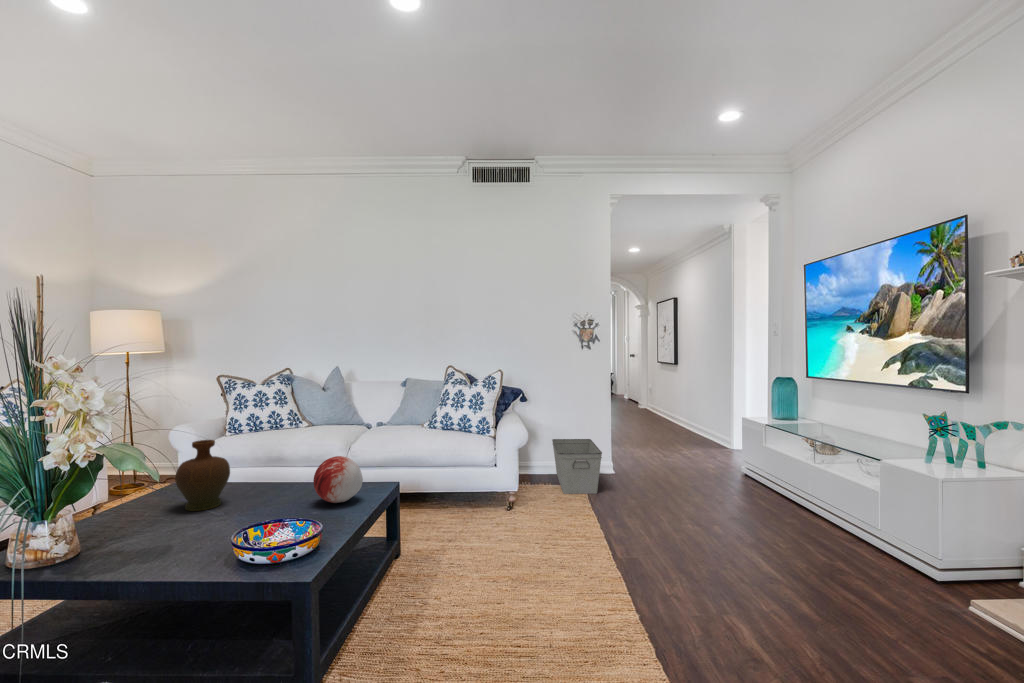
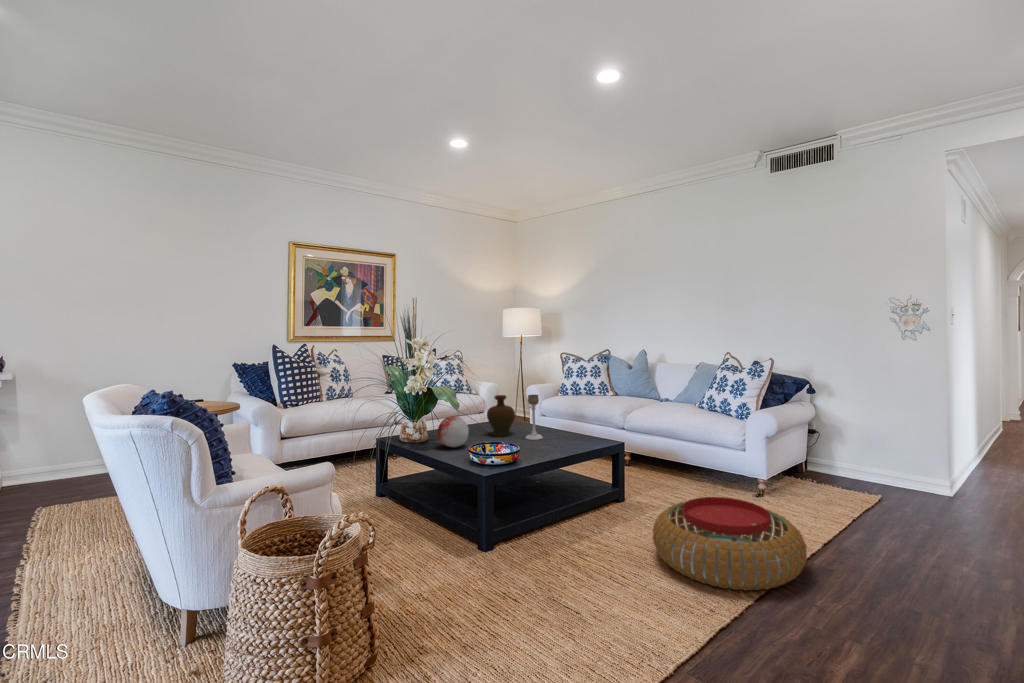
candle holder: none [257,432,288,504] -> present [525,395,543,440]
storage bin: present [552,439,602,494] -> none [834,439,915,507]
decorative orb: present [313,456,363,503] -> present [438,416,469,447]
pouf: none [506,516,666,625] -> present [653,497,807,591]

